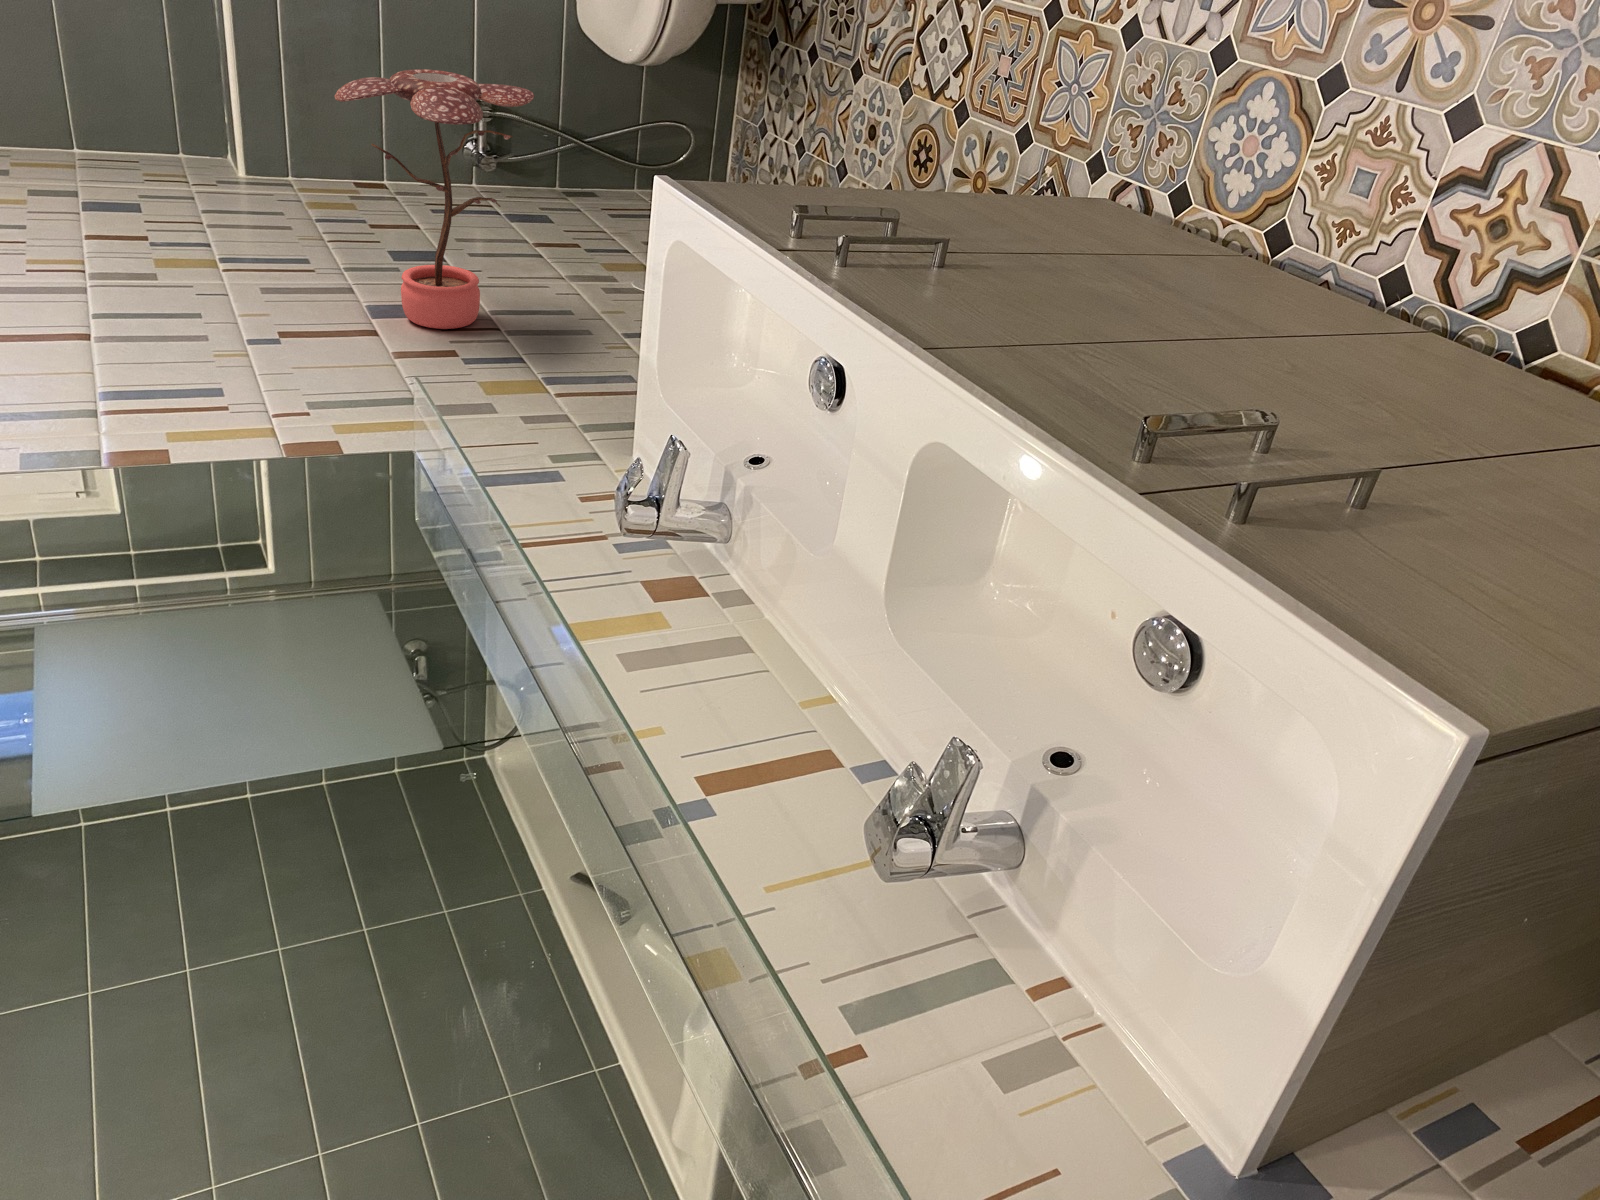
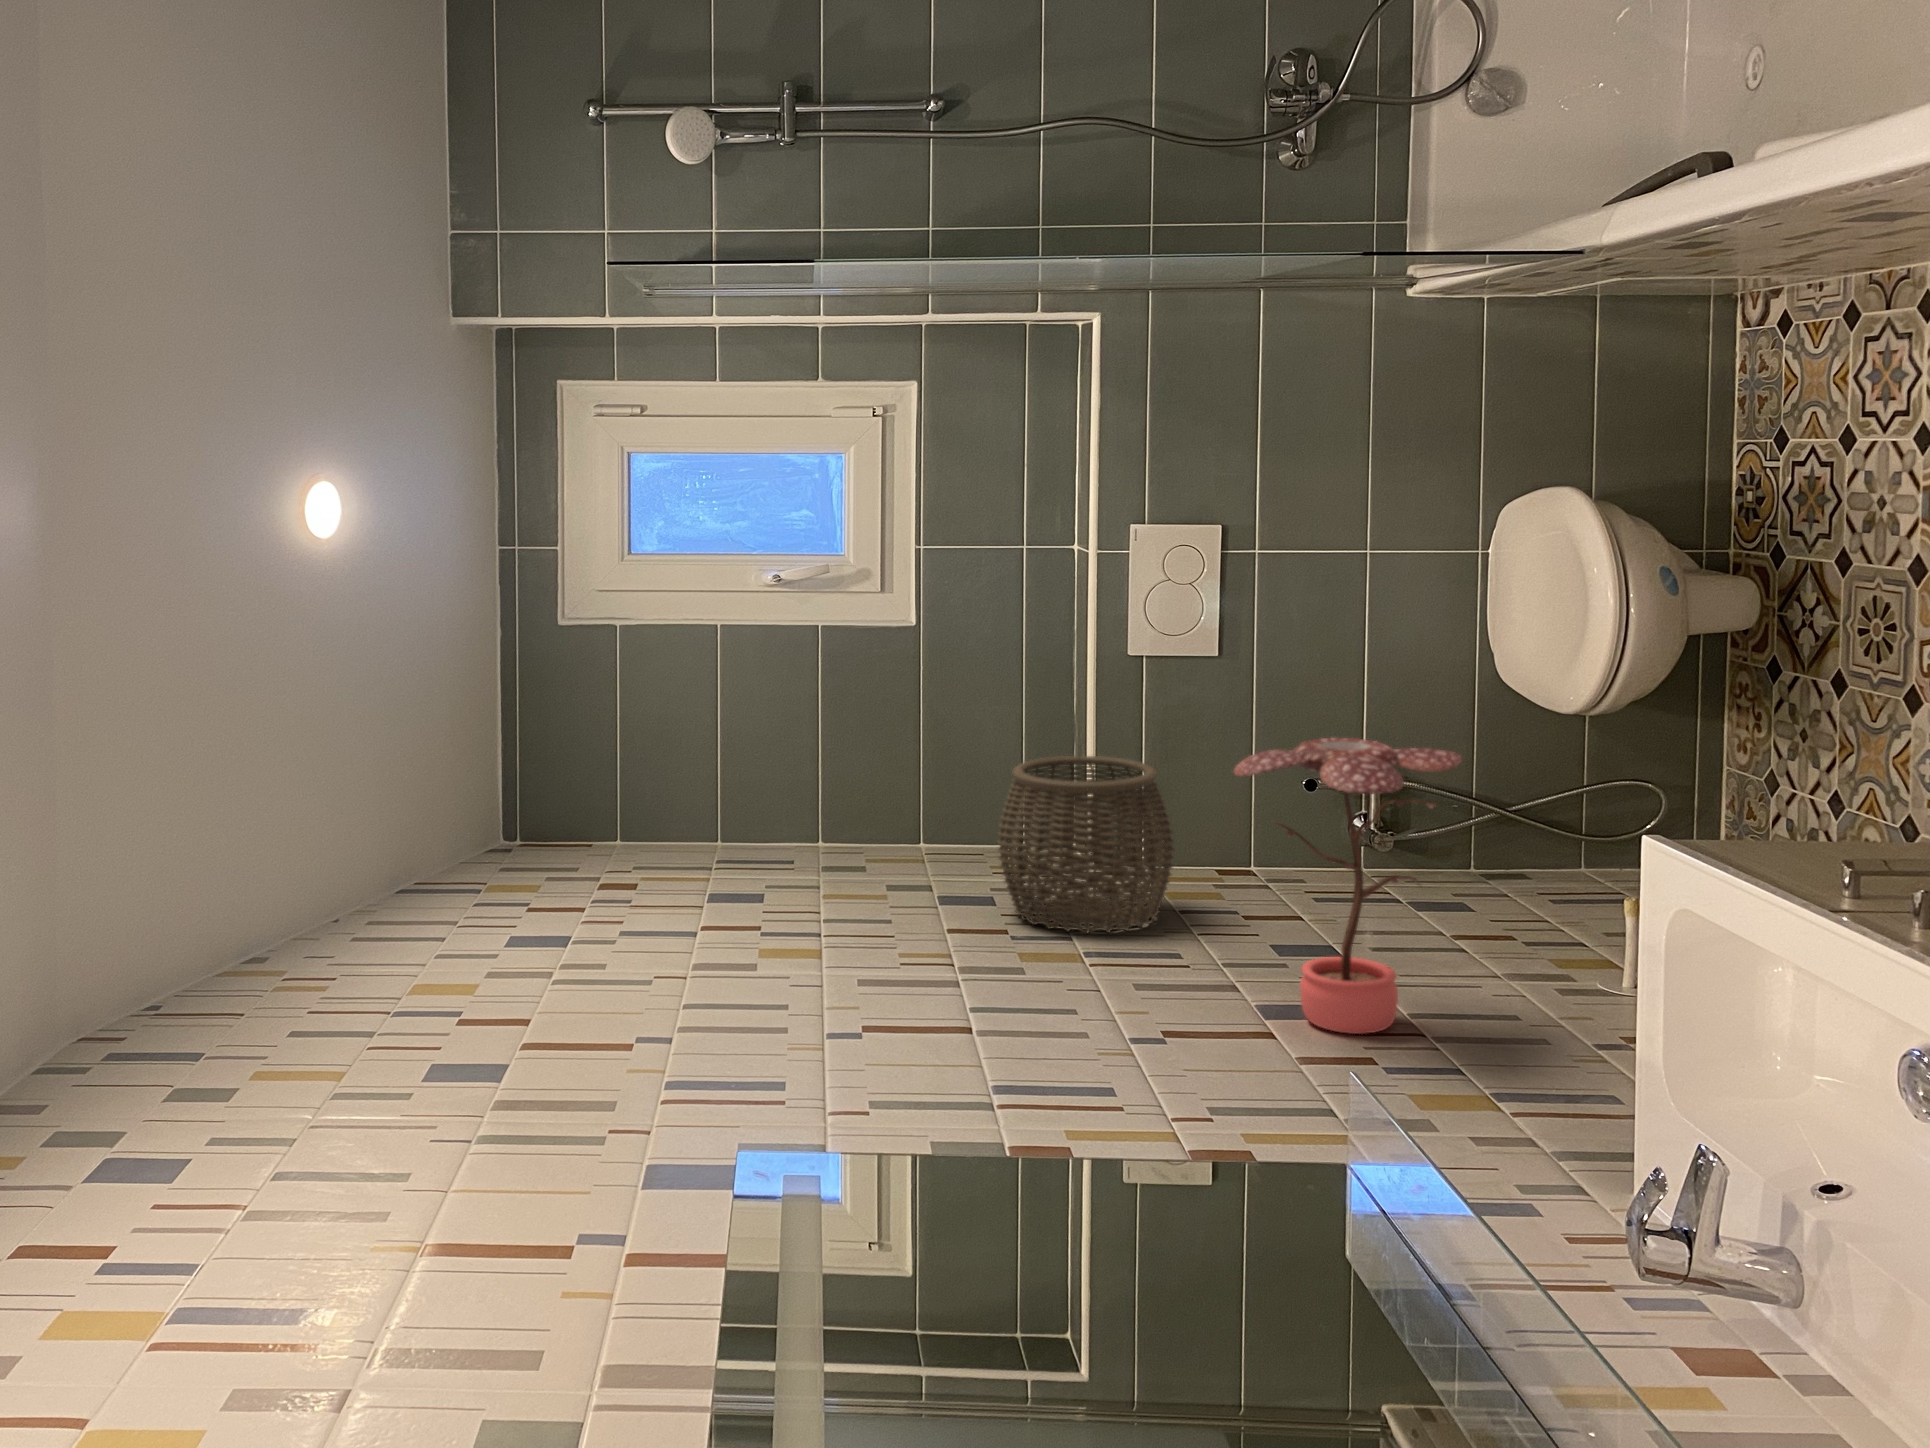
woven basket: none [129,72,304,241] -> present [998,756,1174,932]

